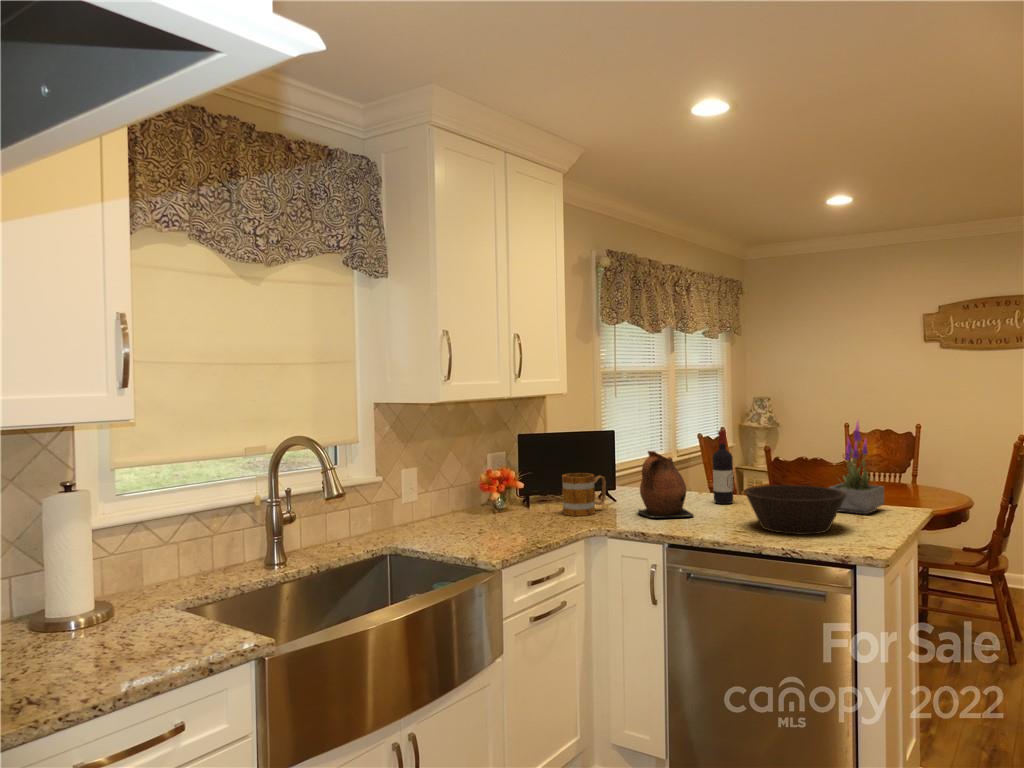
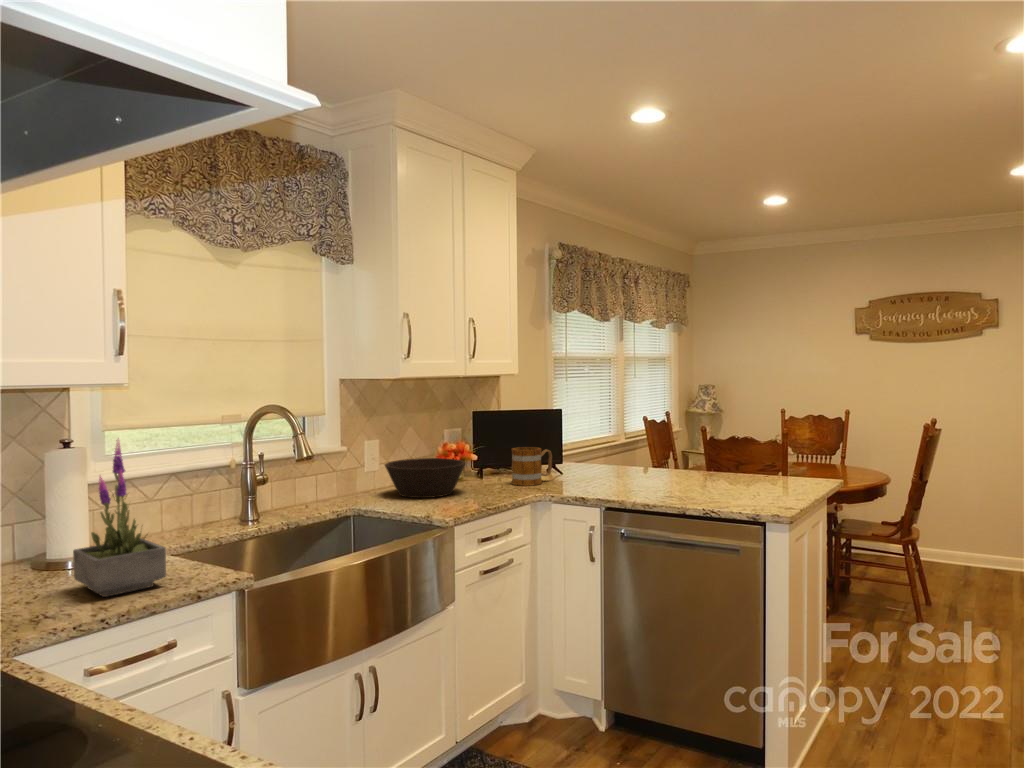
potted plant: present [829,421,884,514] -> present [73,438,166,597]
wine bottle: present [713,430,733,504] -> none [650,410,668,477]
ceramic pitcher: present [638,451,694,518] -> none [578,426,630,487]
bowl: present [744,485,846,535] -> present [385,458,466,498]

